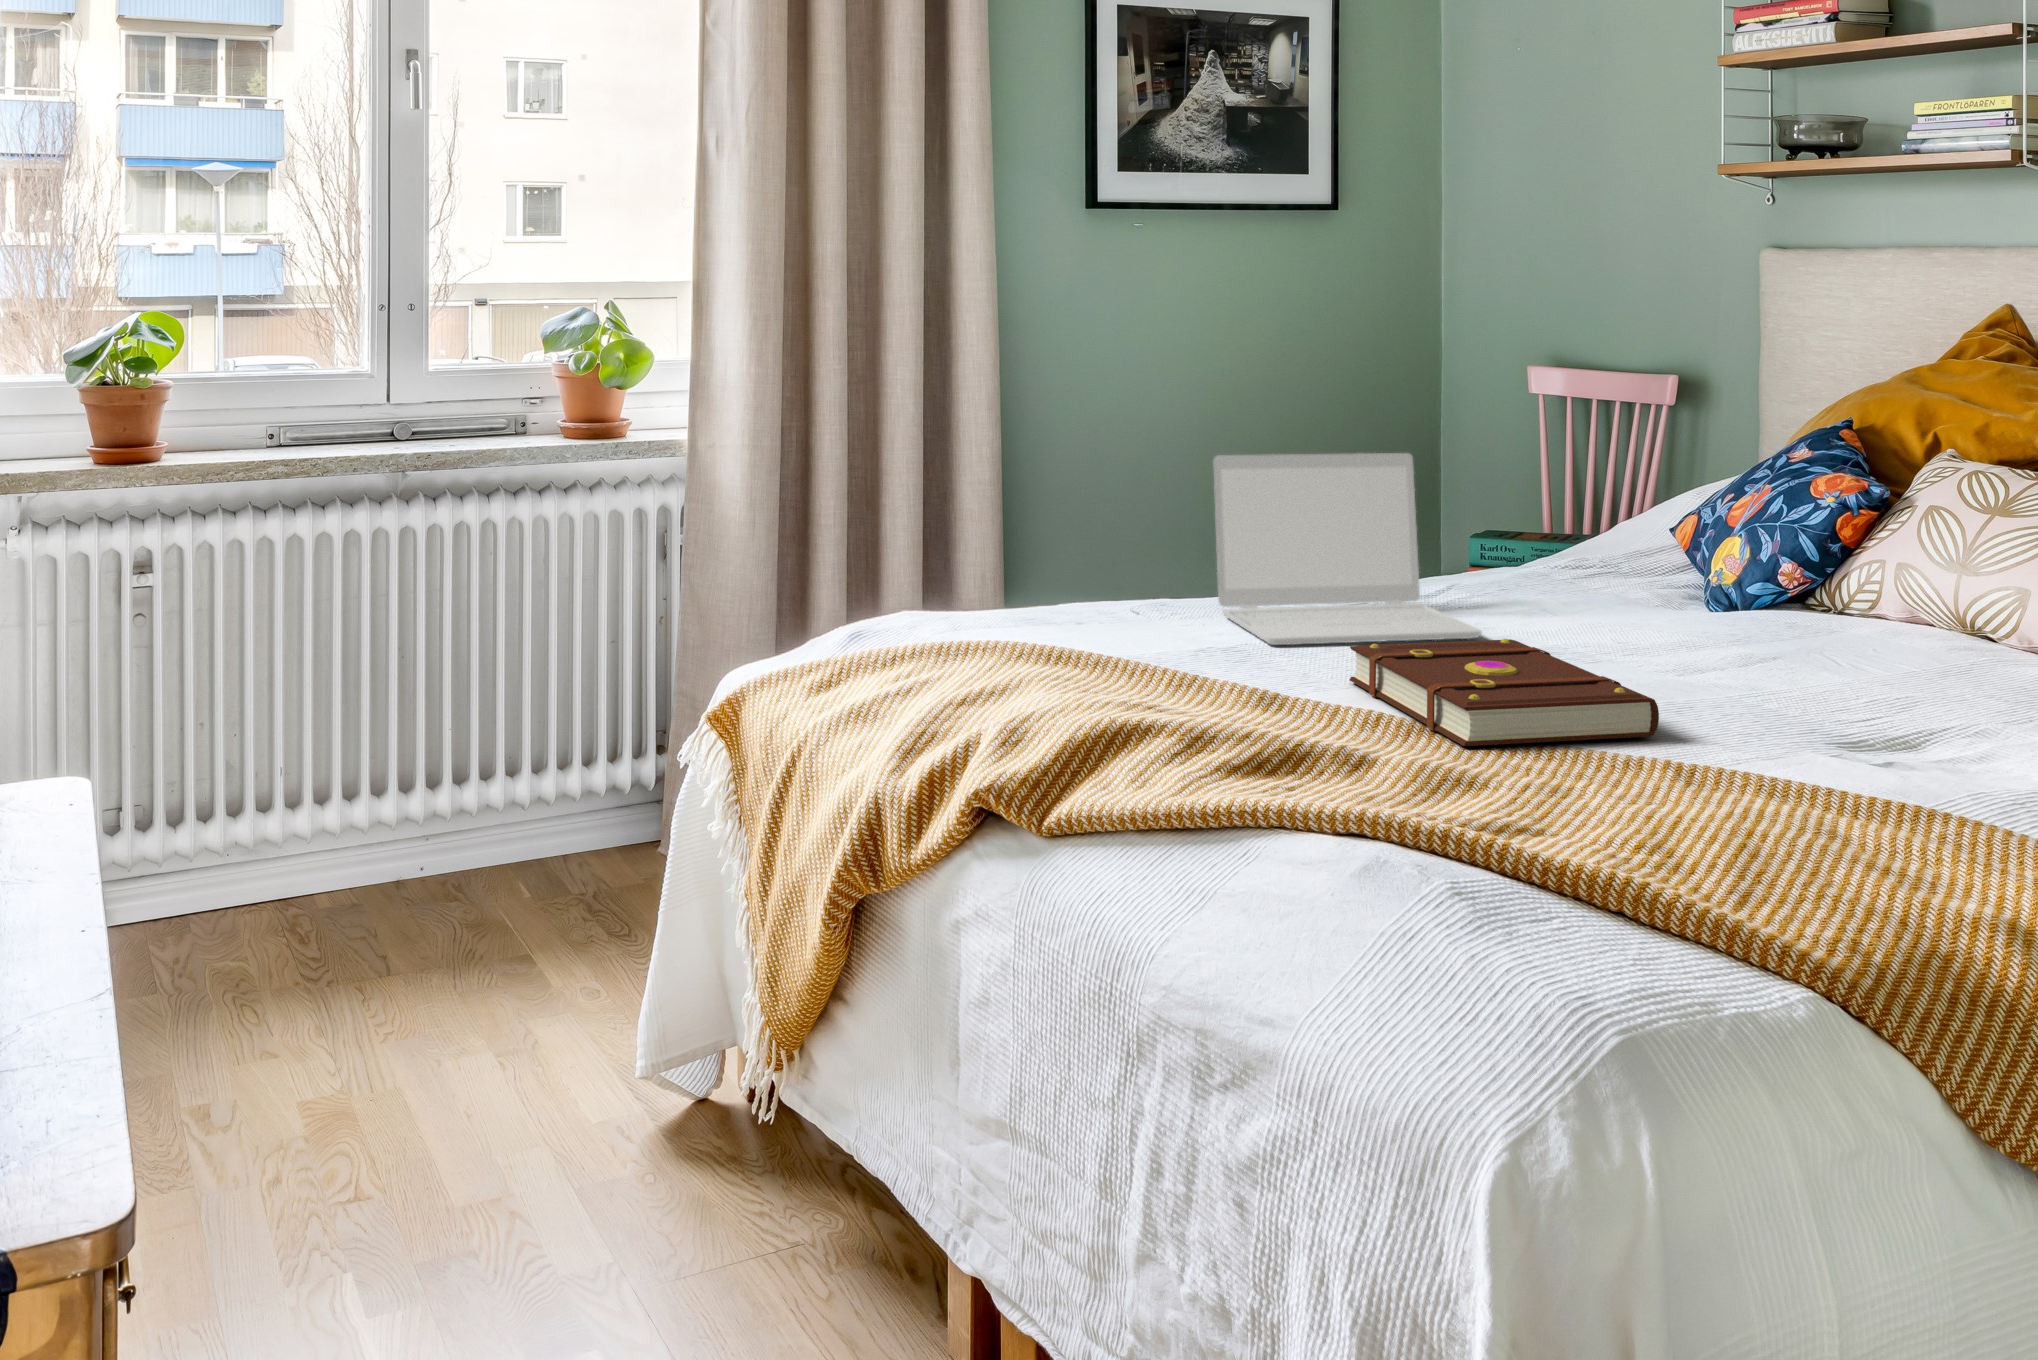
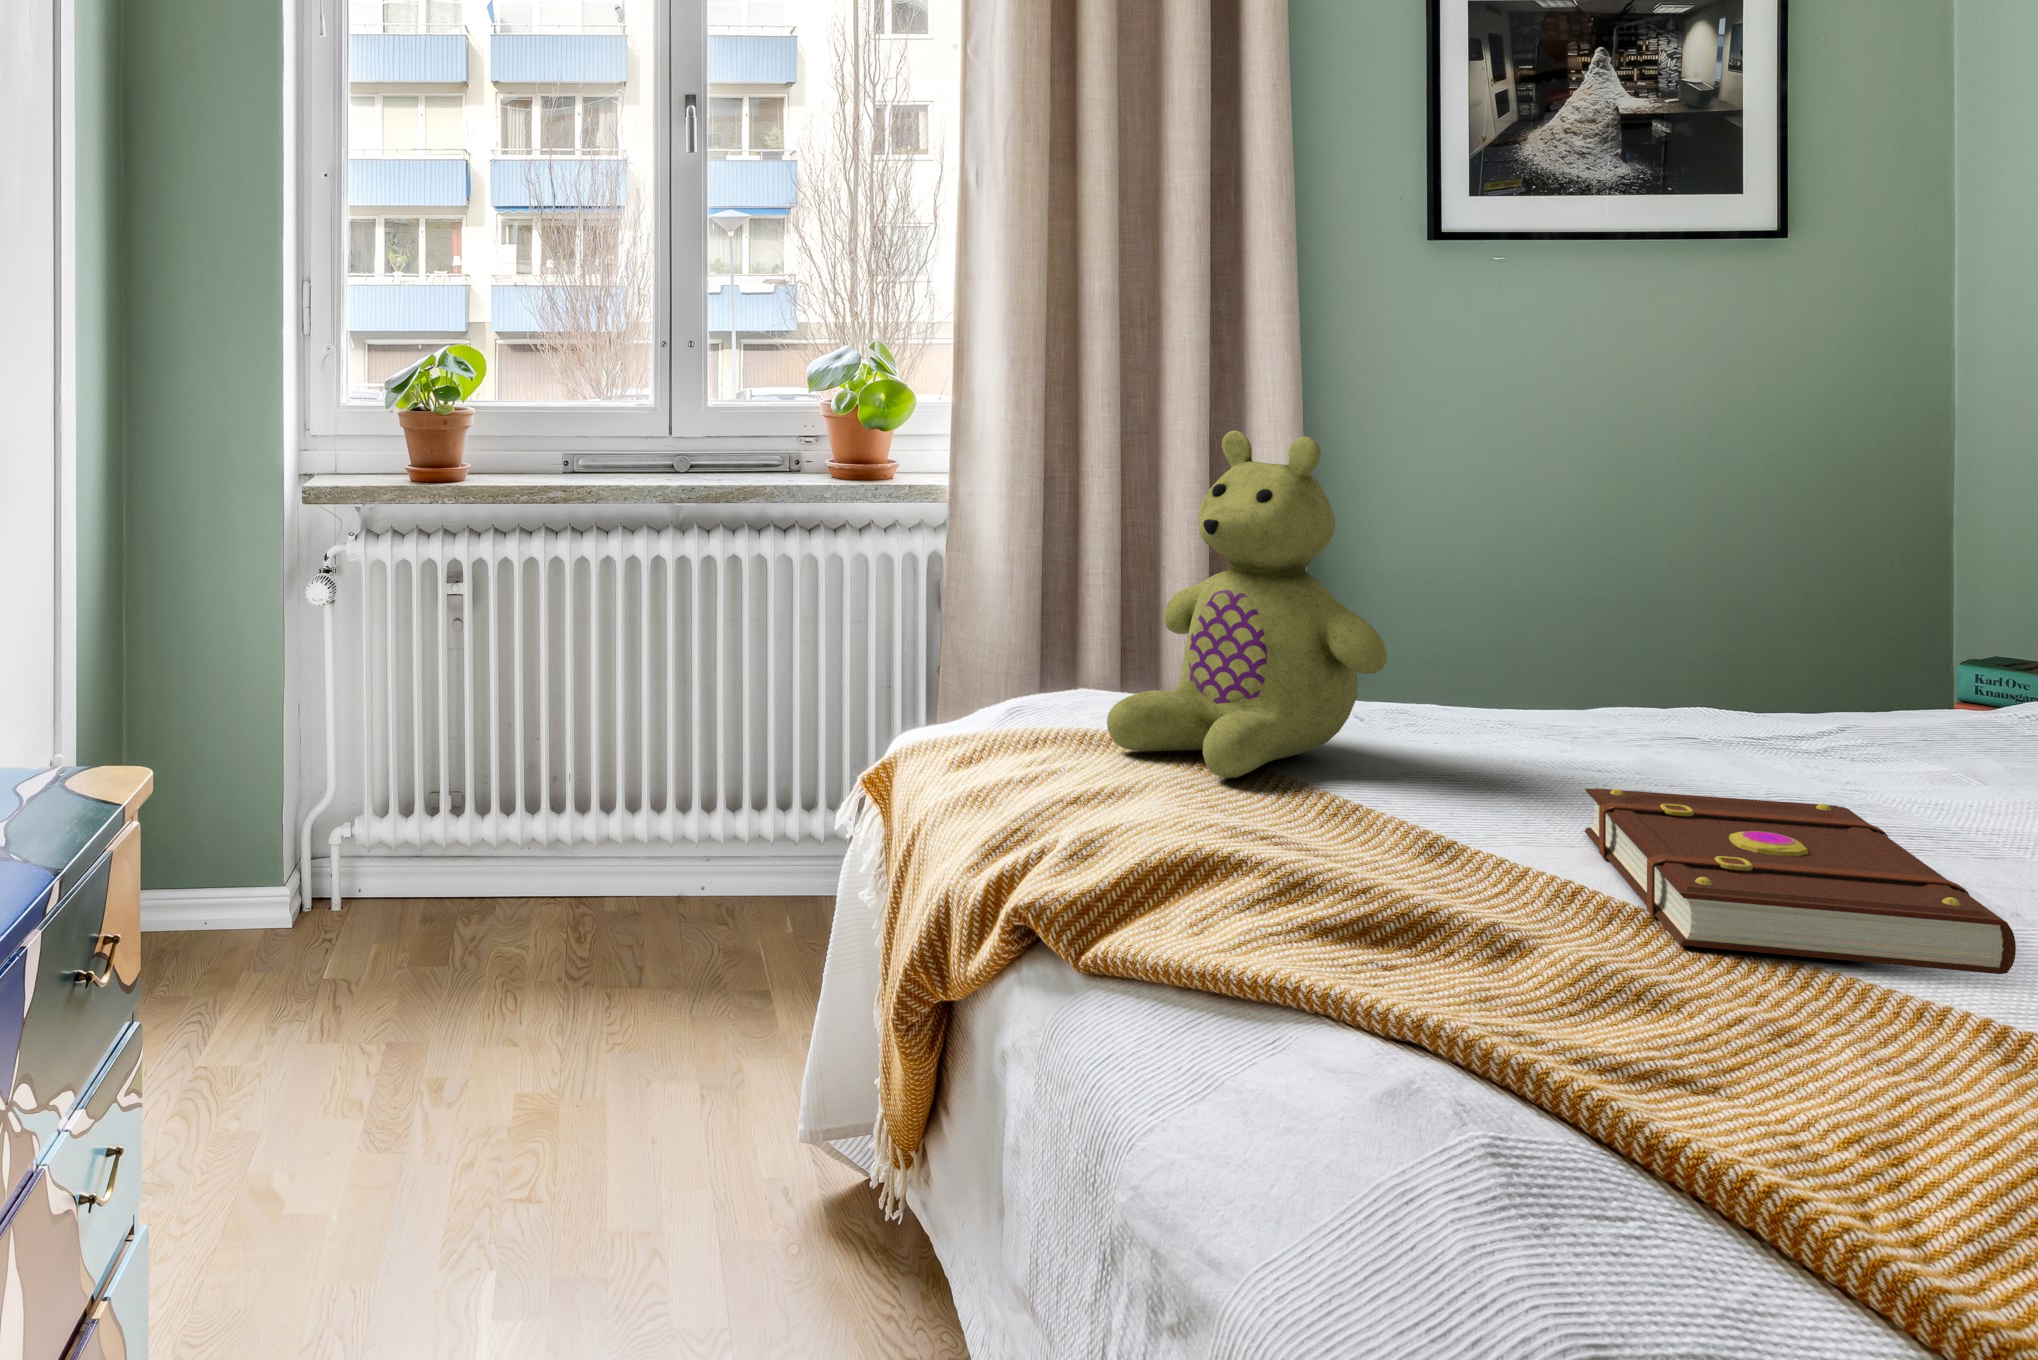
stuffed bear: none [961,375,1189,672] -> present [1107,431,1387,778]
laptop: present [1213,453,1482,645] -> none [1471,533,1834,795]

